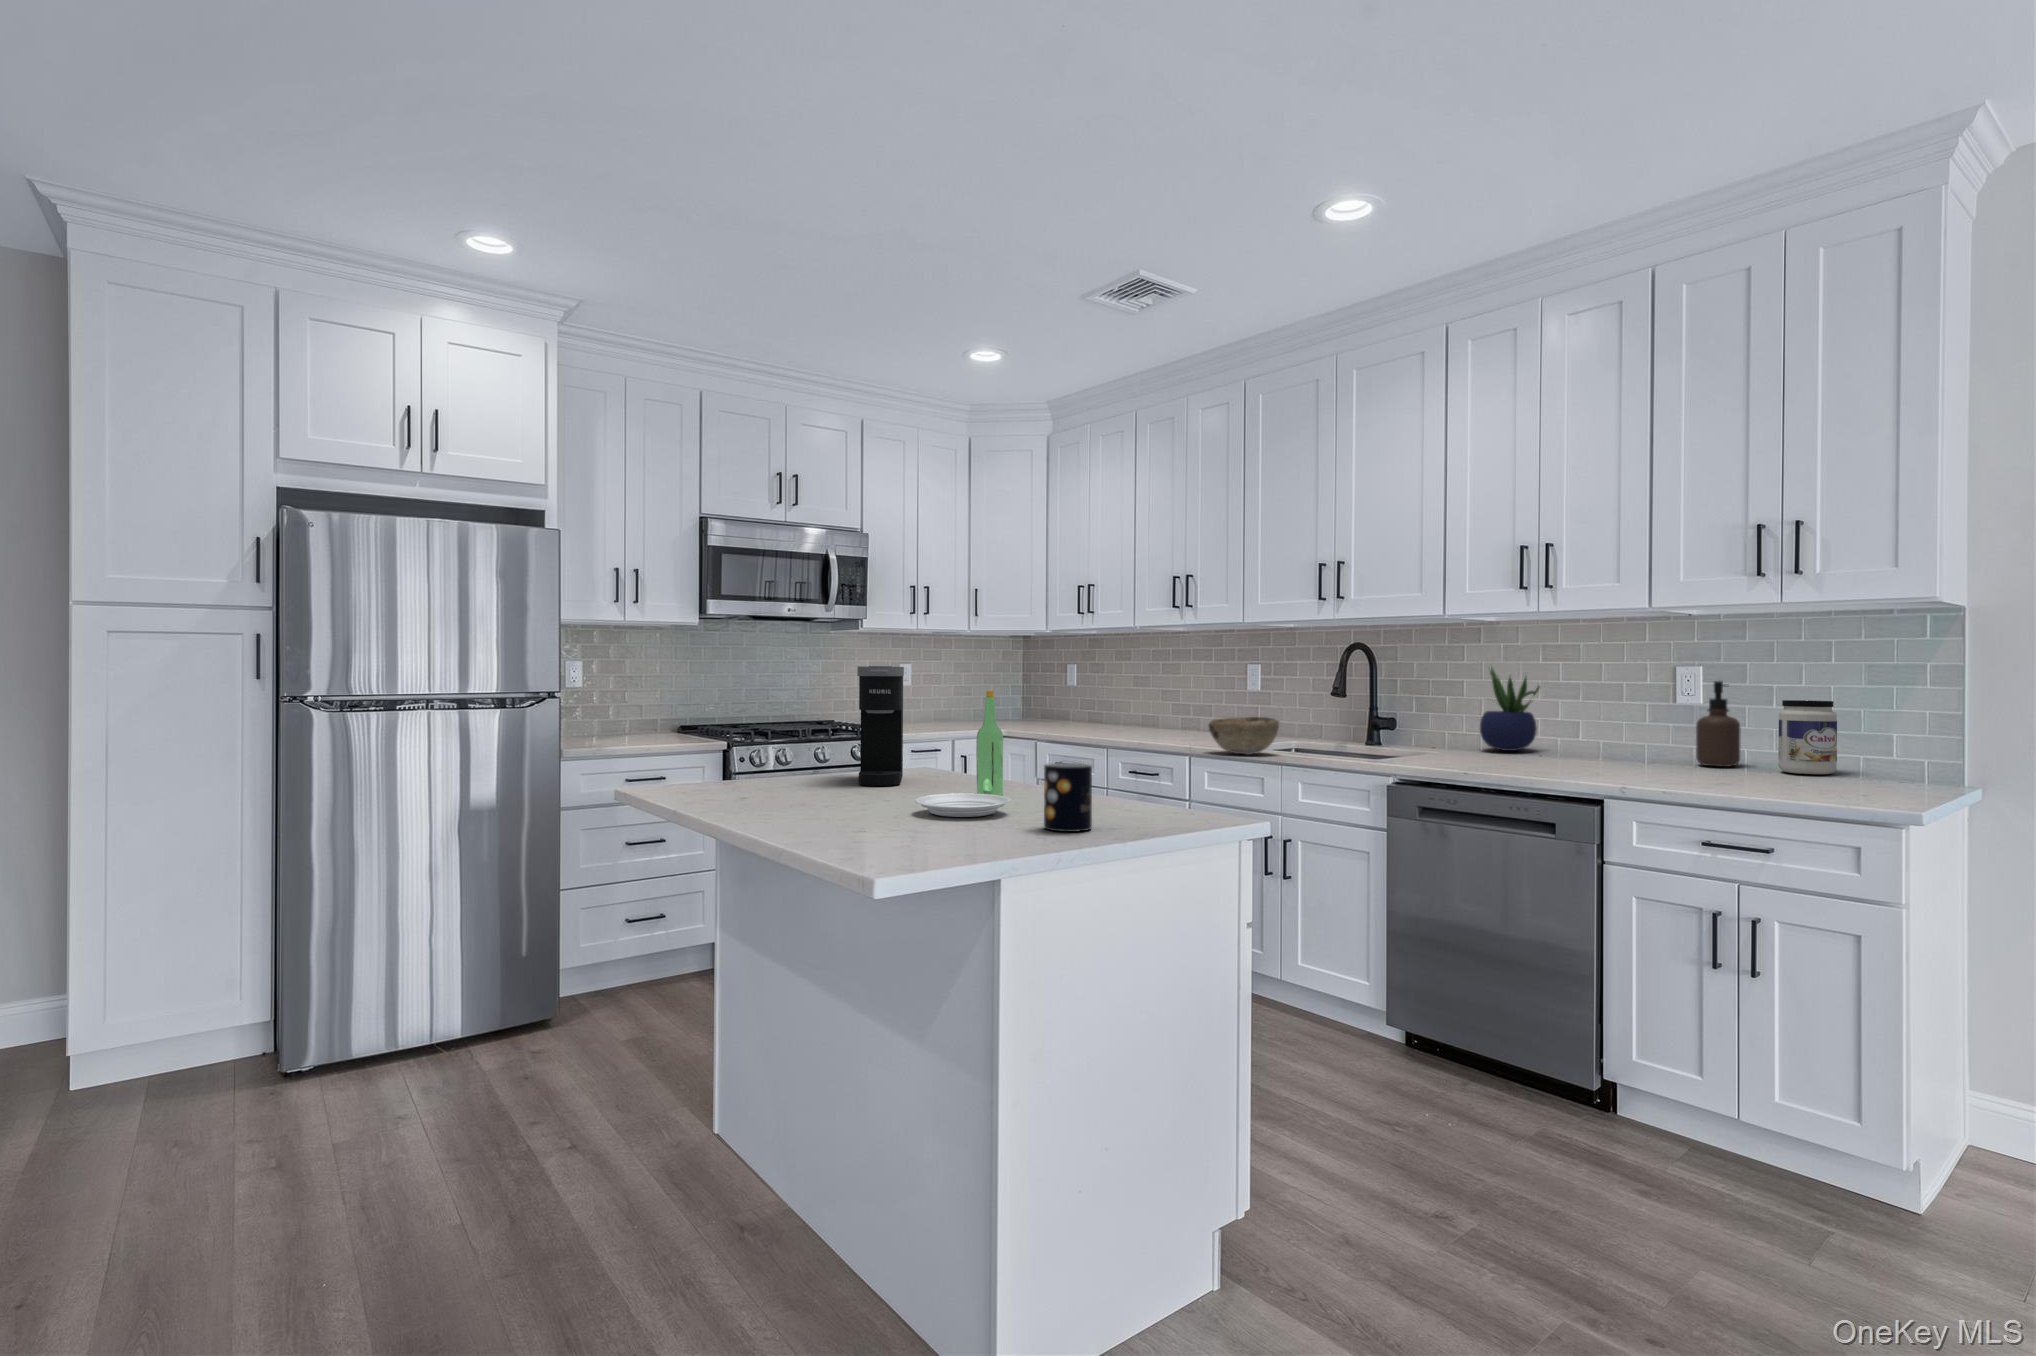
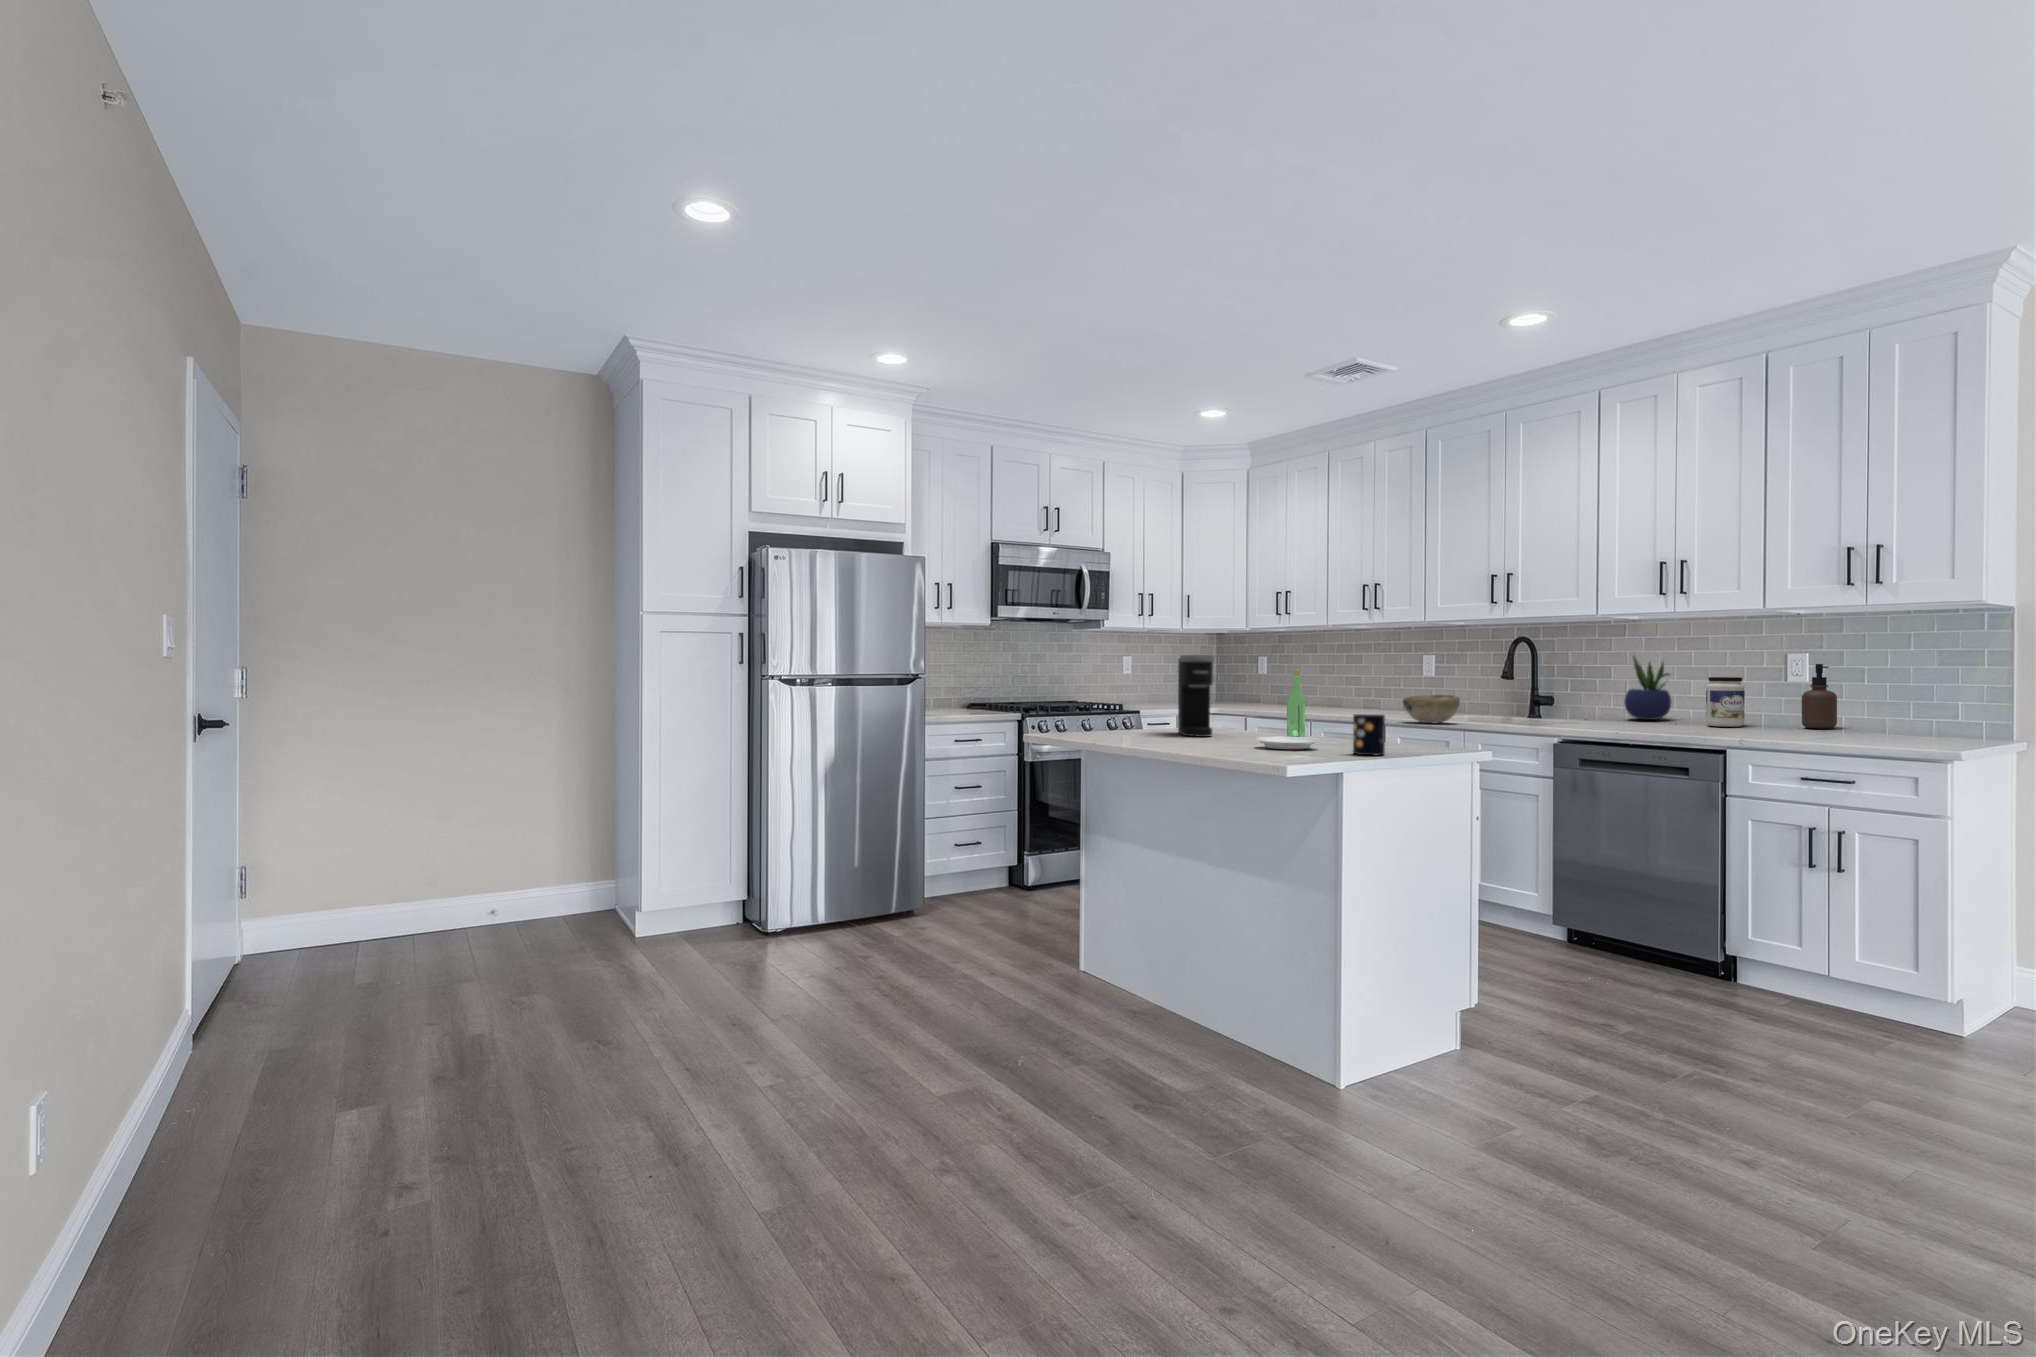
jar: present [1778,700,1837,774] -> present [1706,677,1745,727]

